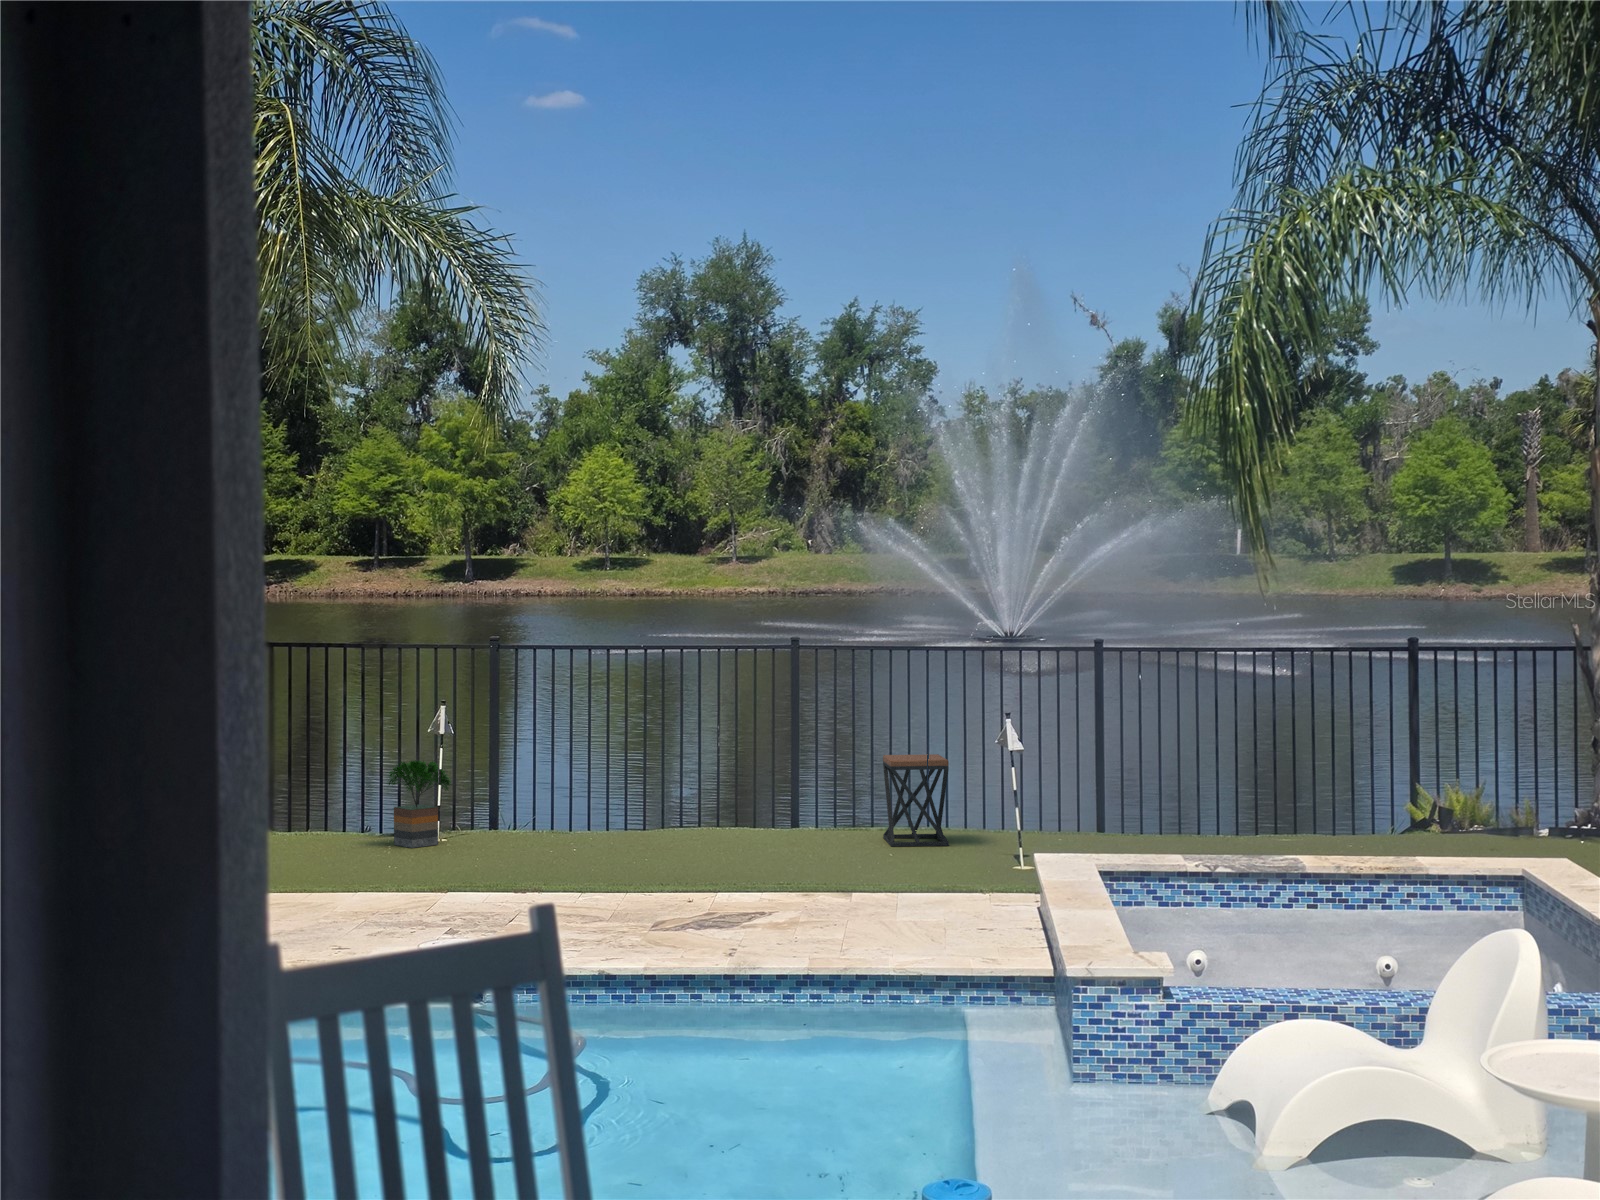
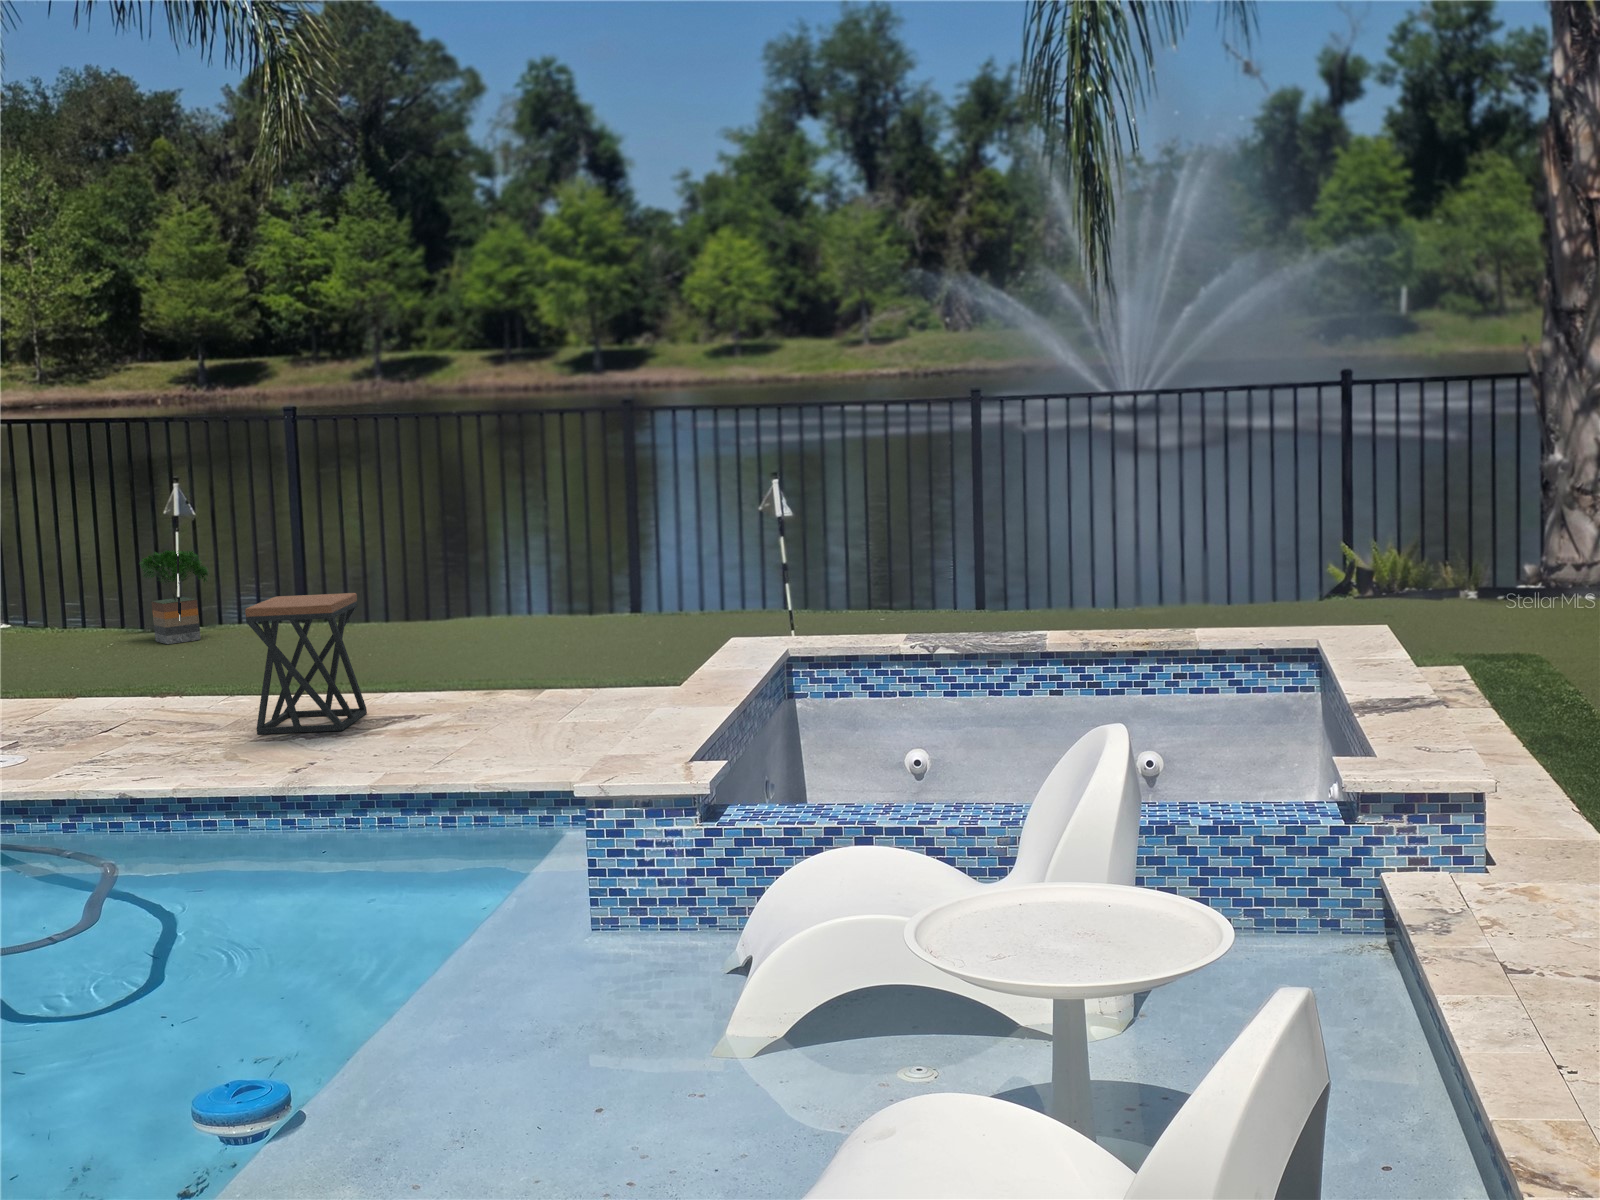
stool: present [883,754,949,846] -> present [245,593,367,734]

